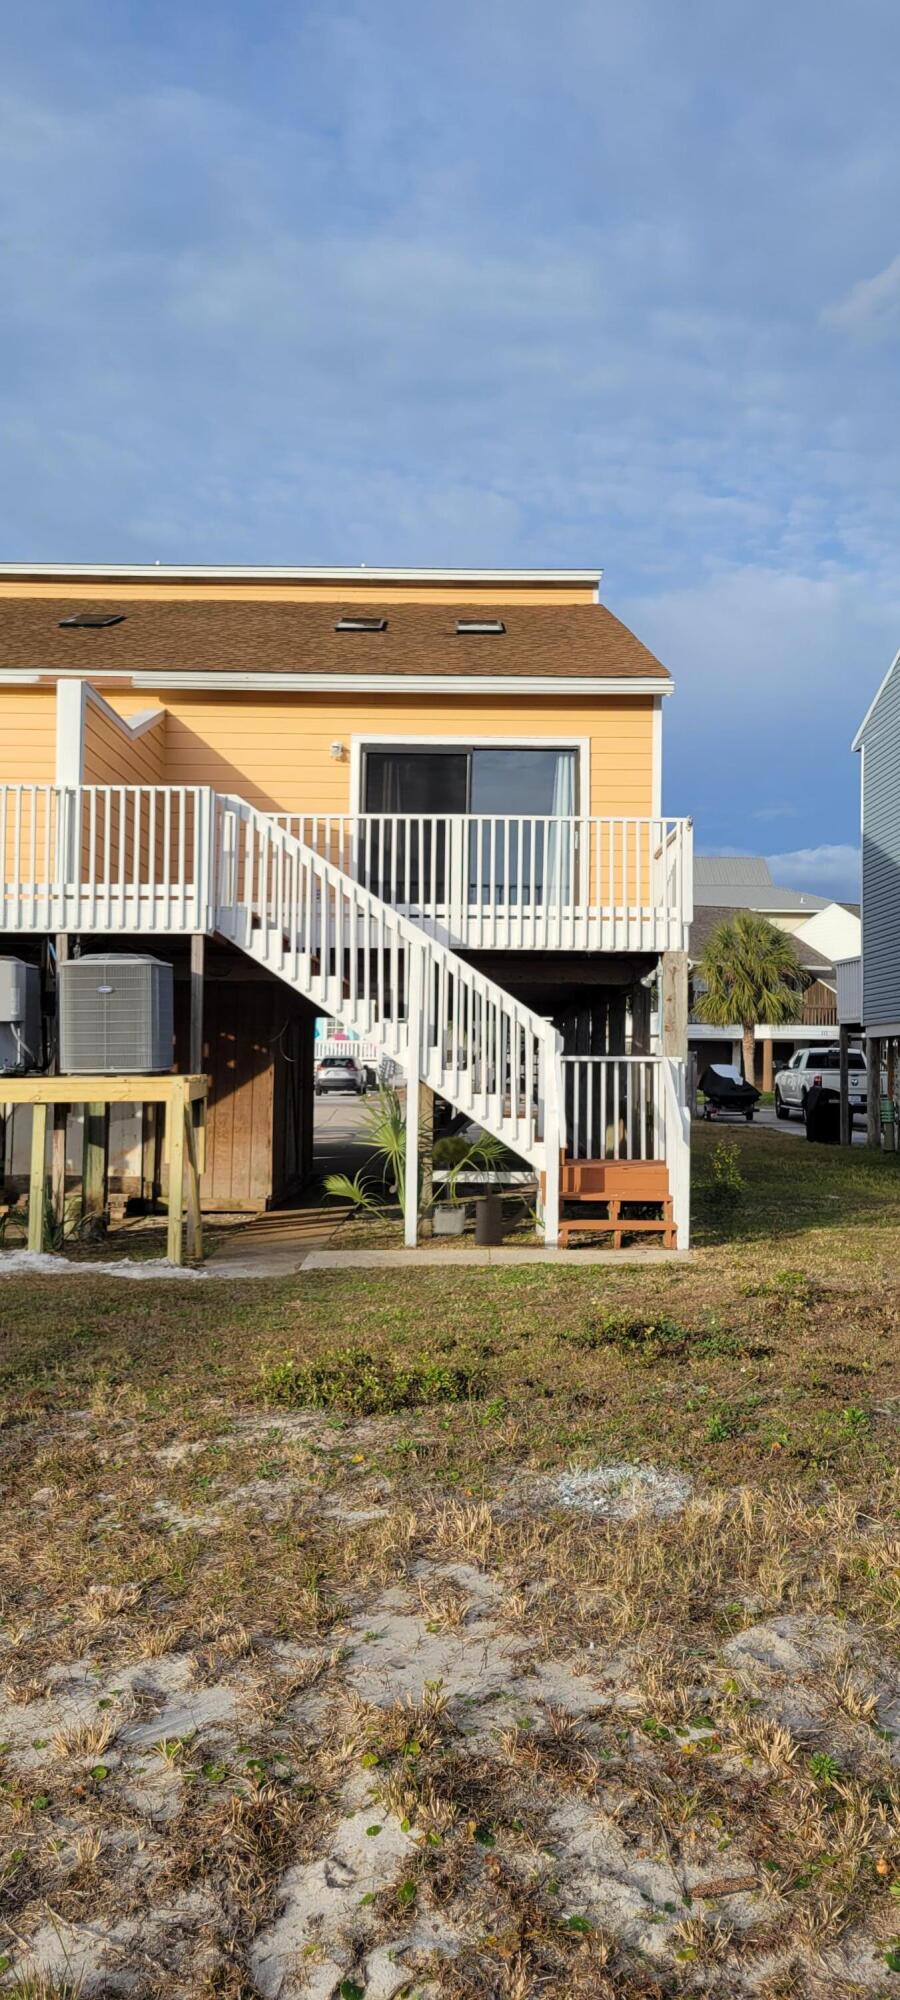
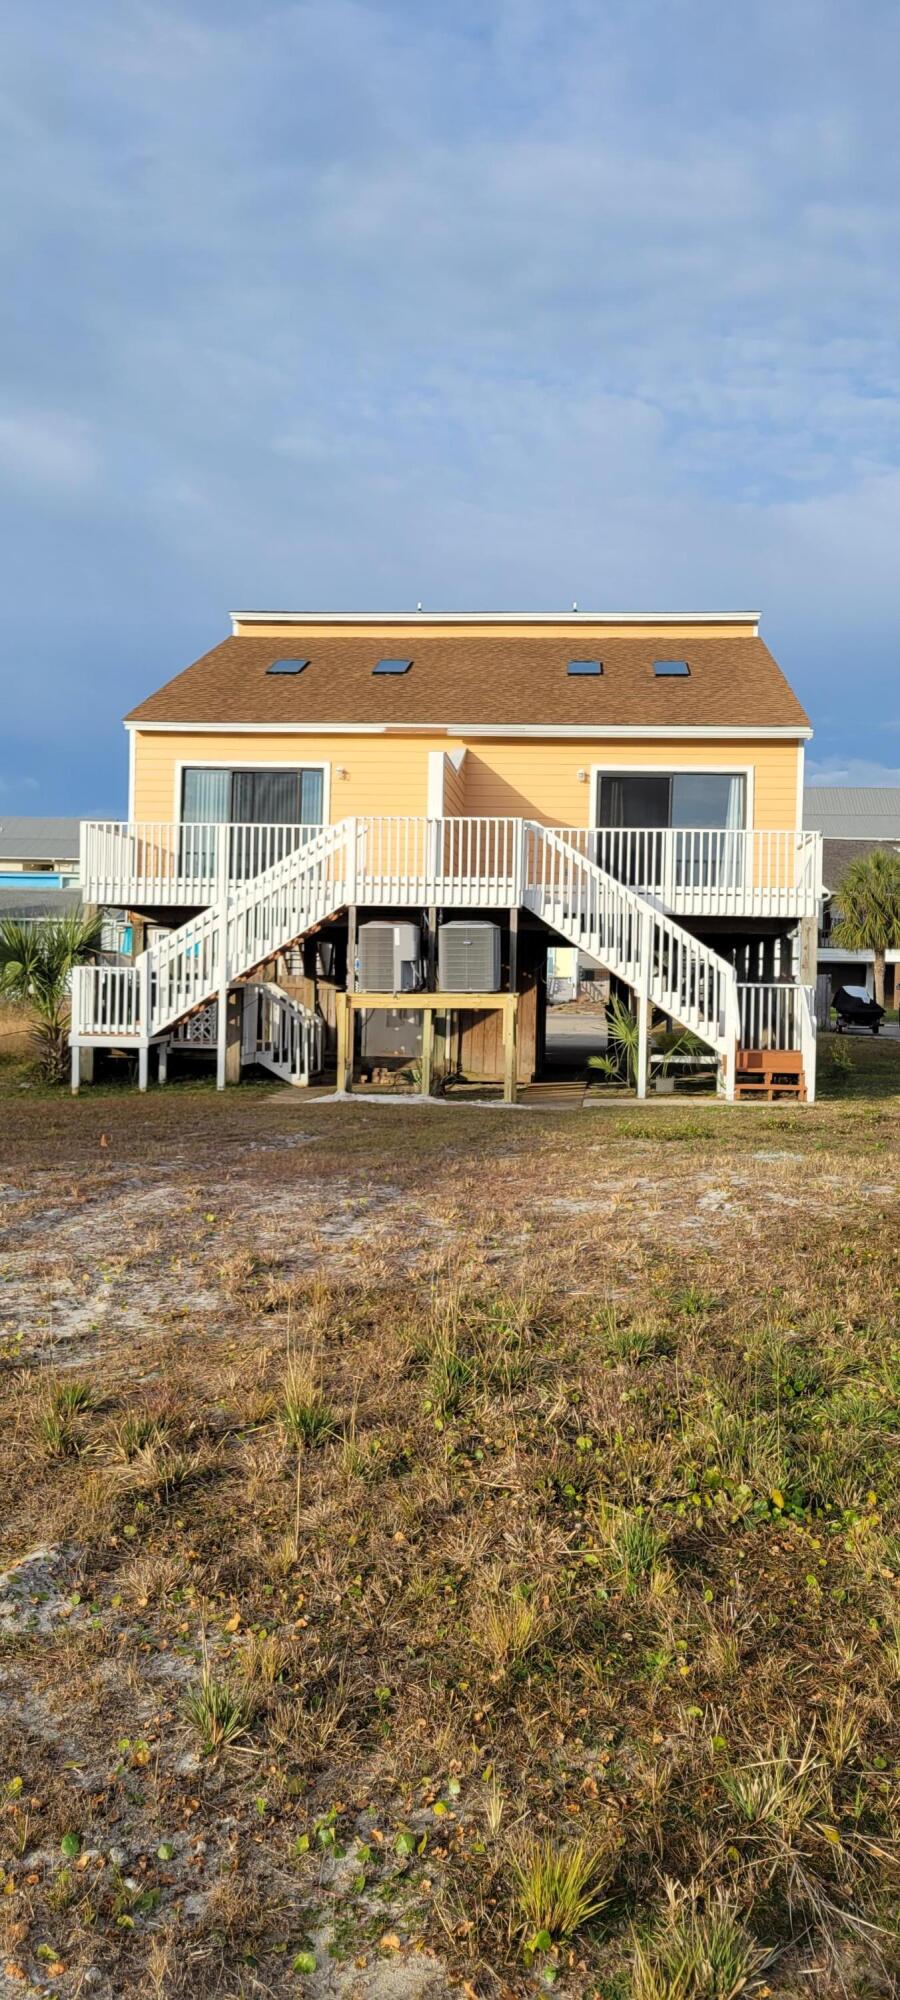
watering can: present [465,1184,538,1246] -> none [677,1061,722,1097]

